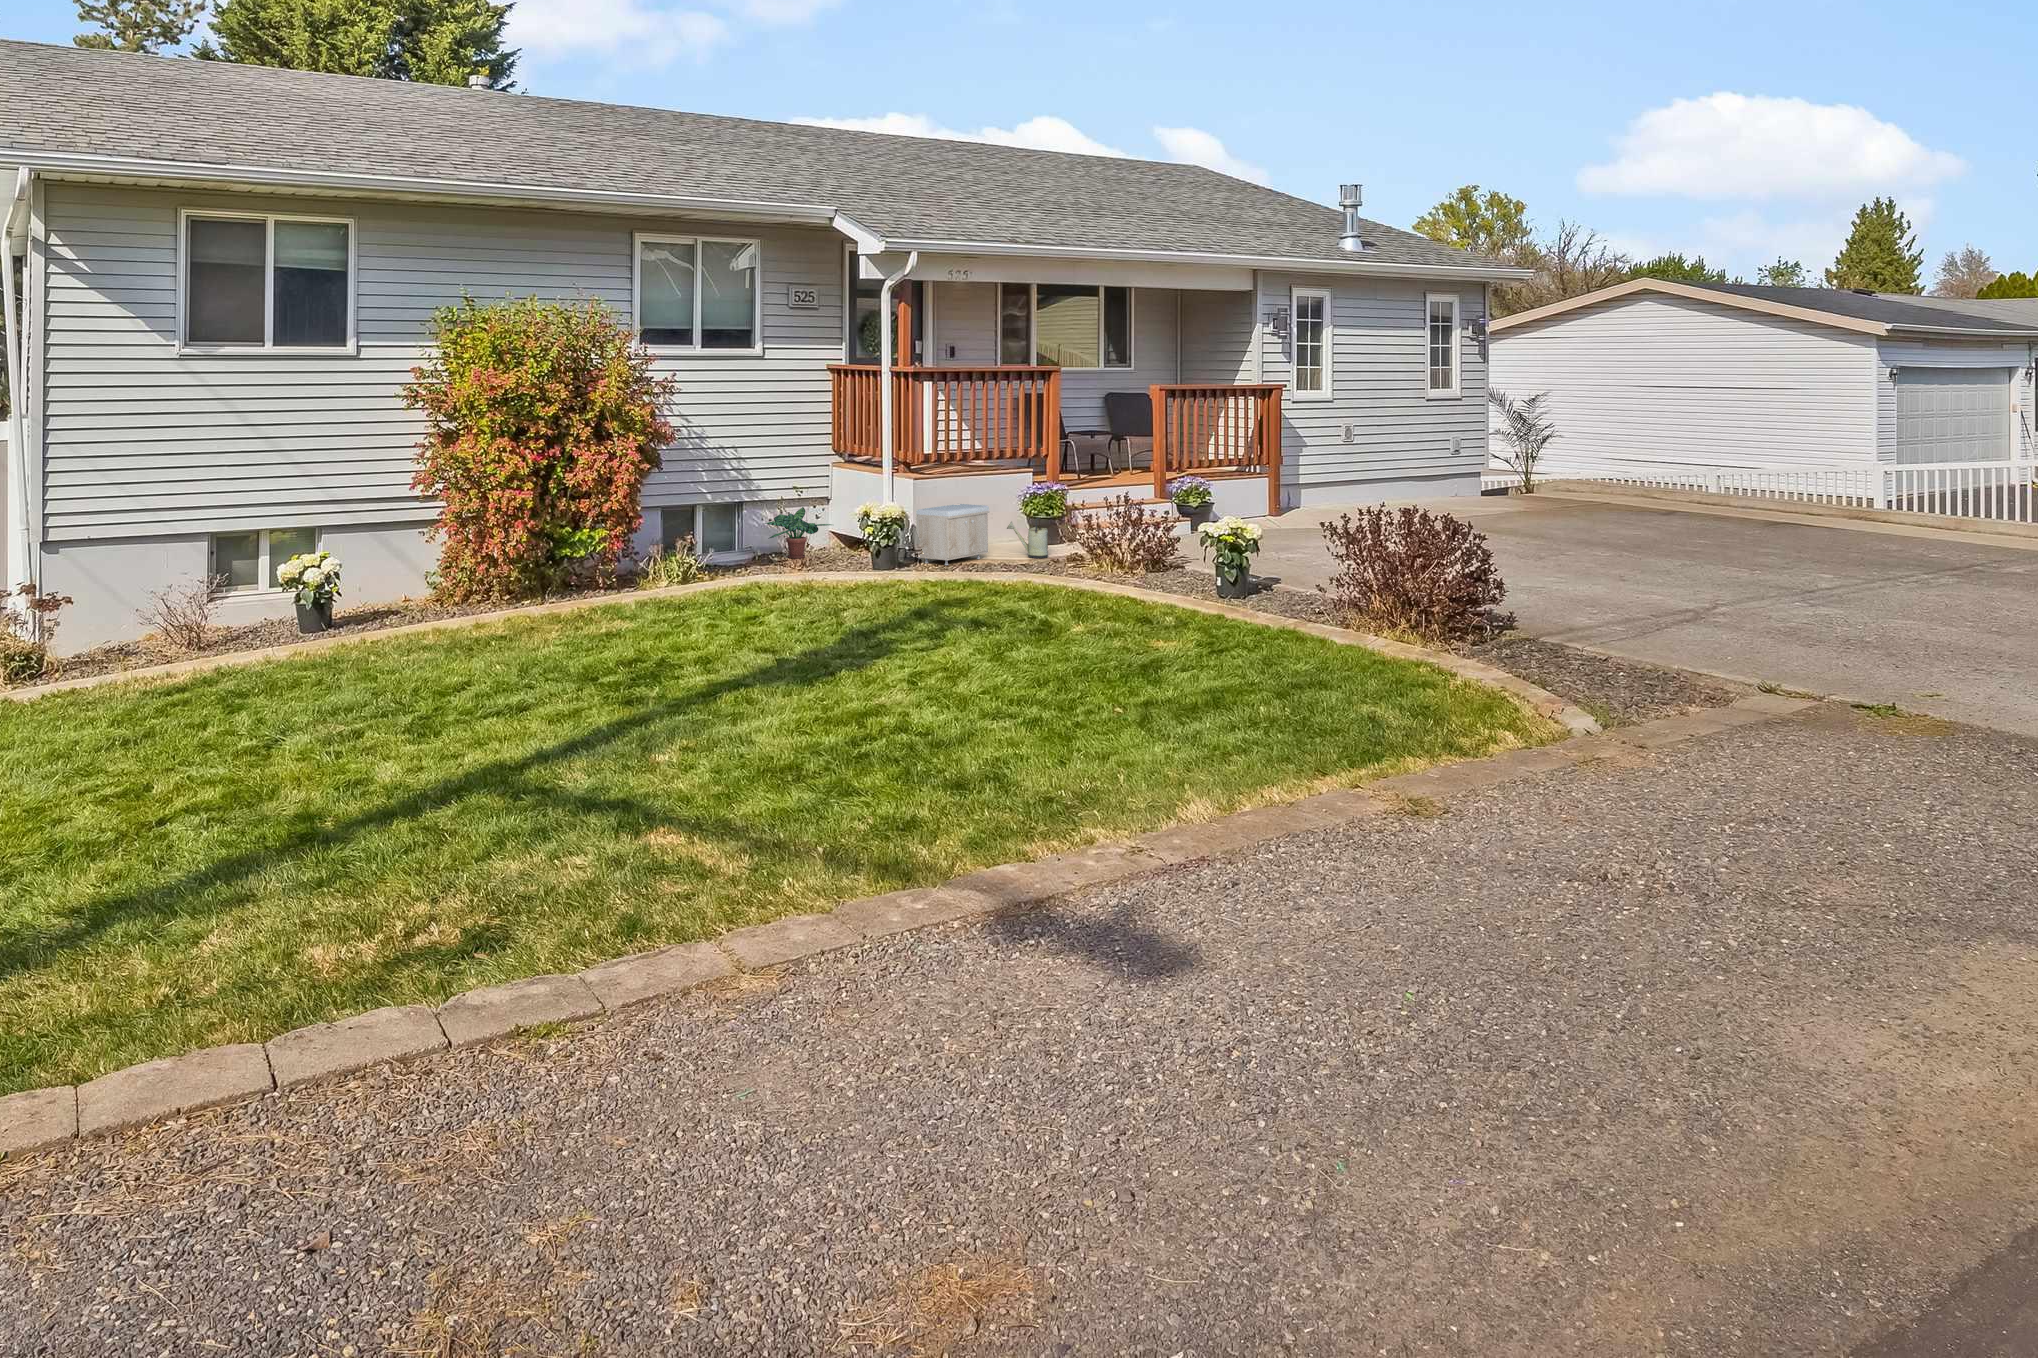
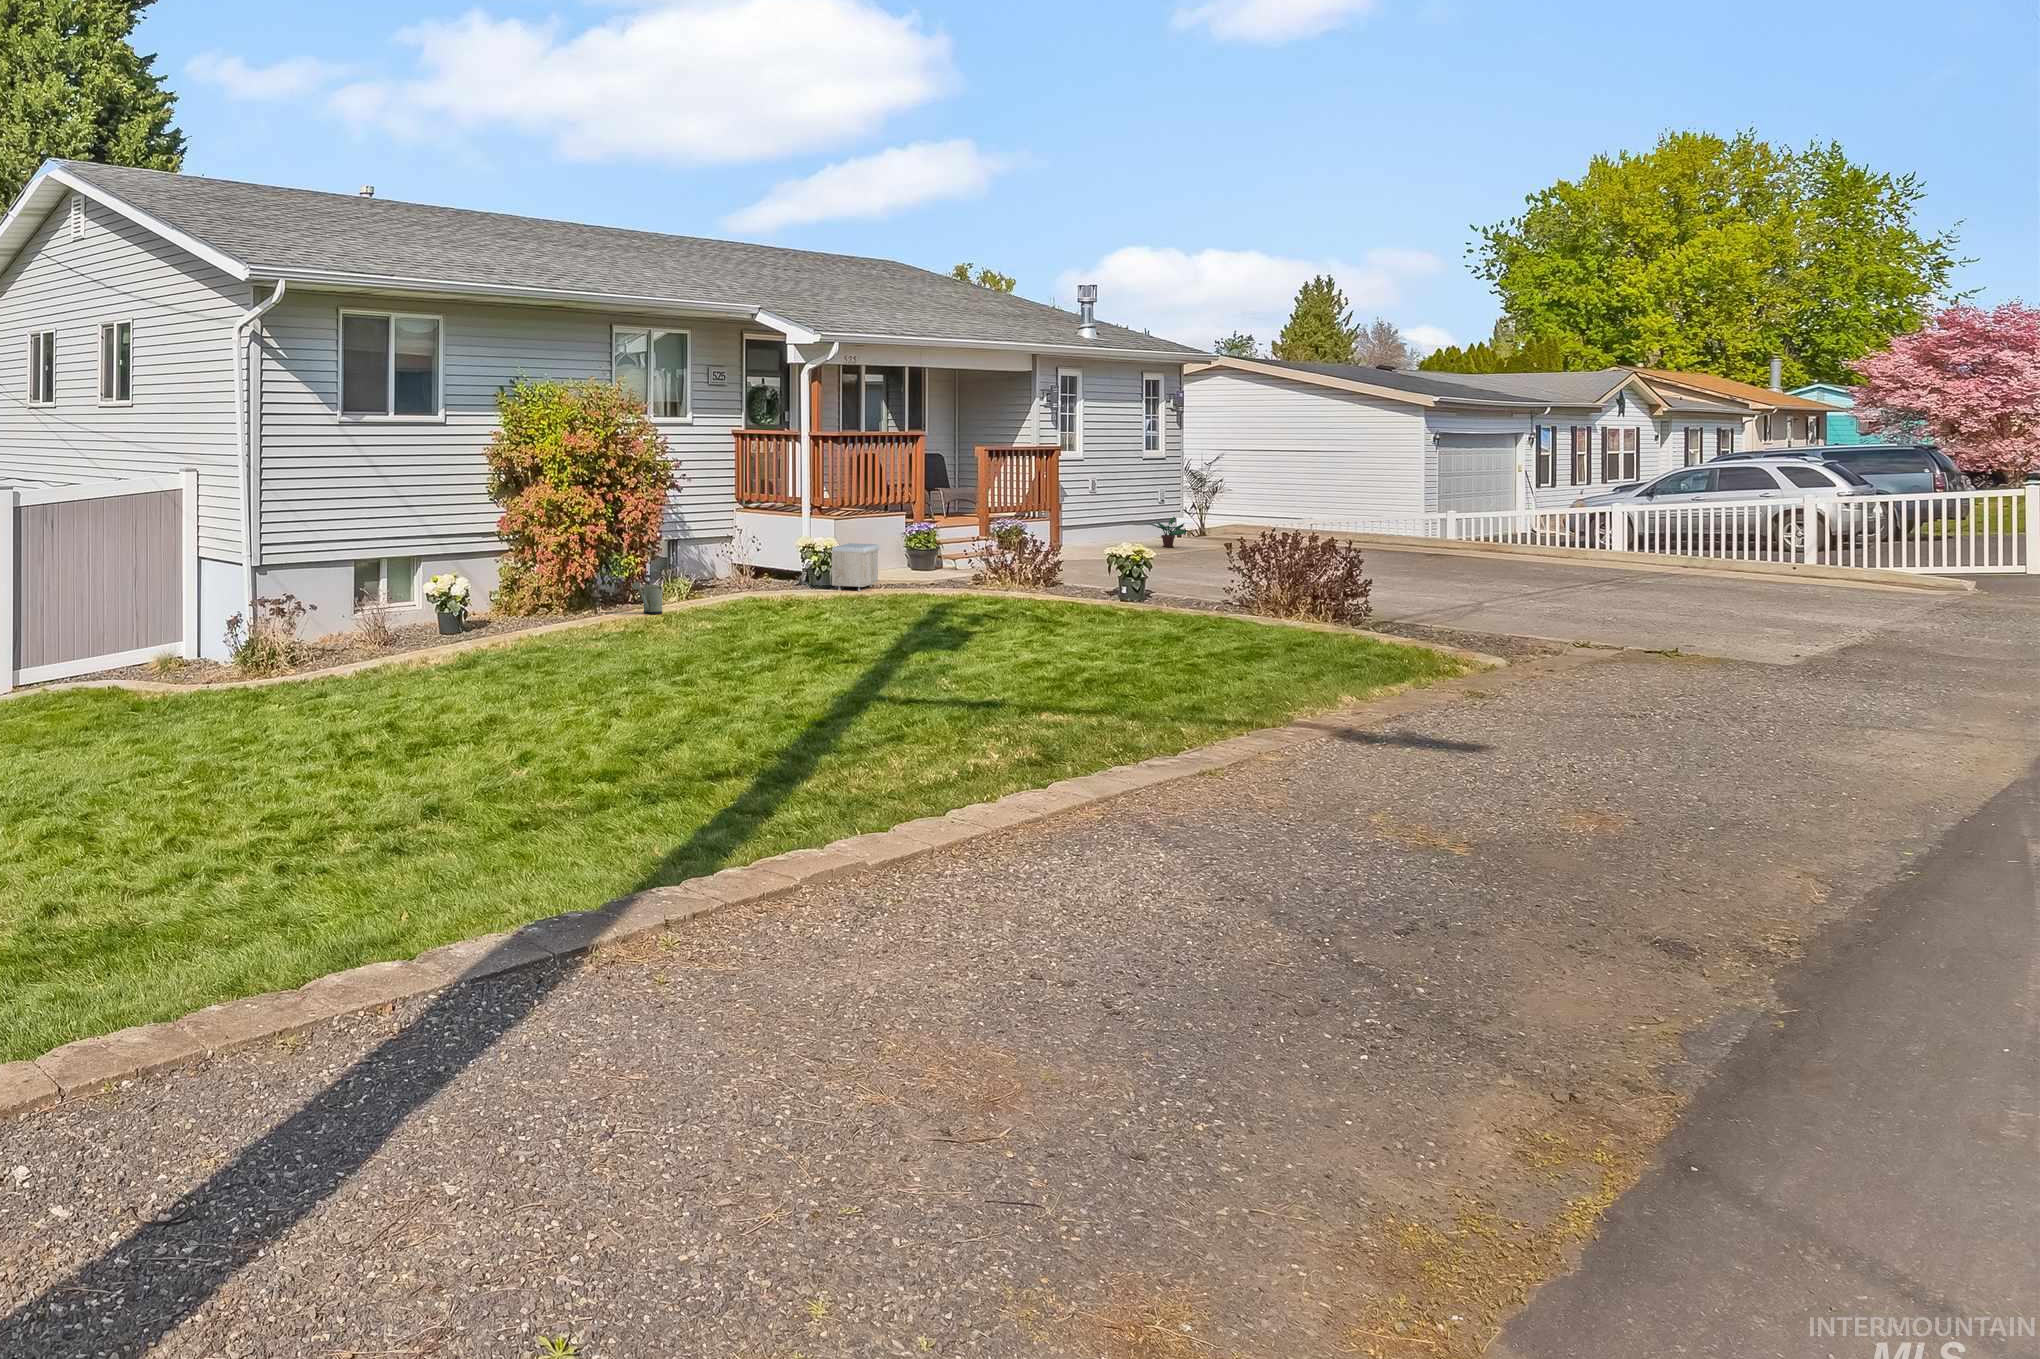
potted plant: present [765,507,832,558] -> present [1146,517,1187,548]
watering can: present [1007,518,1048,558] -> present [632,577,663,614]

